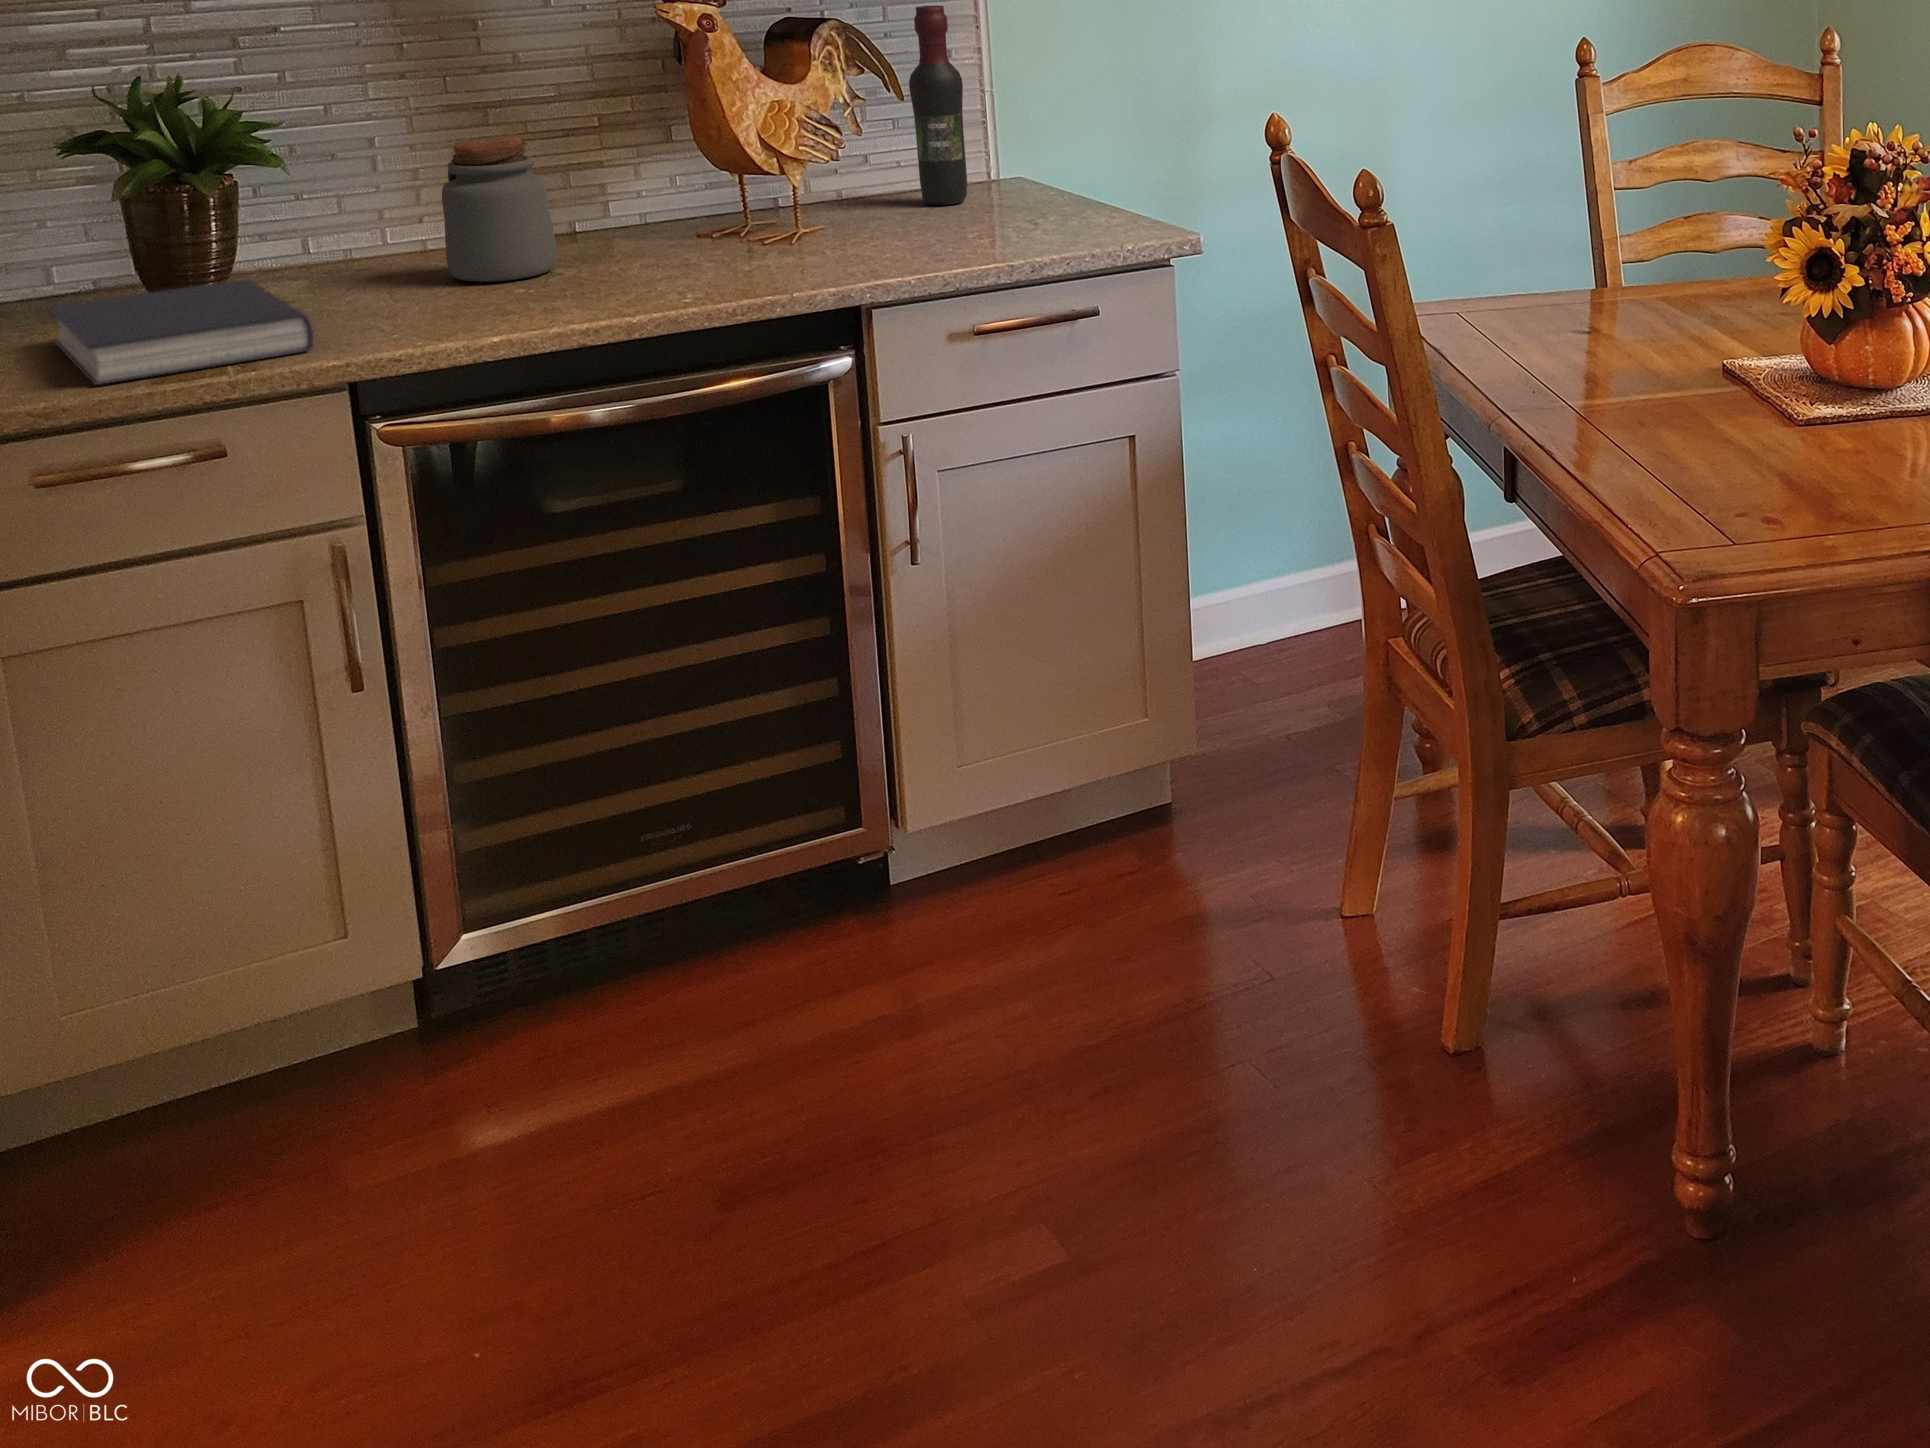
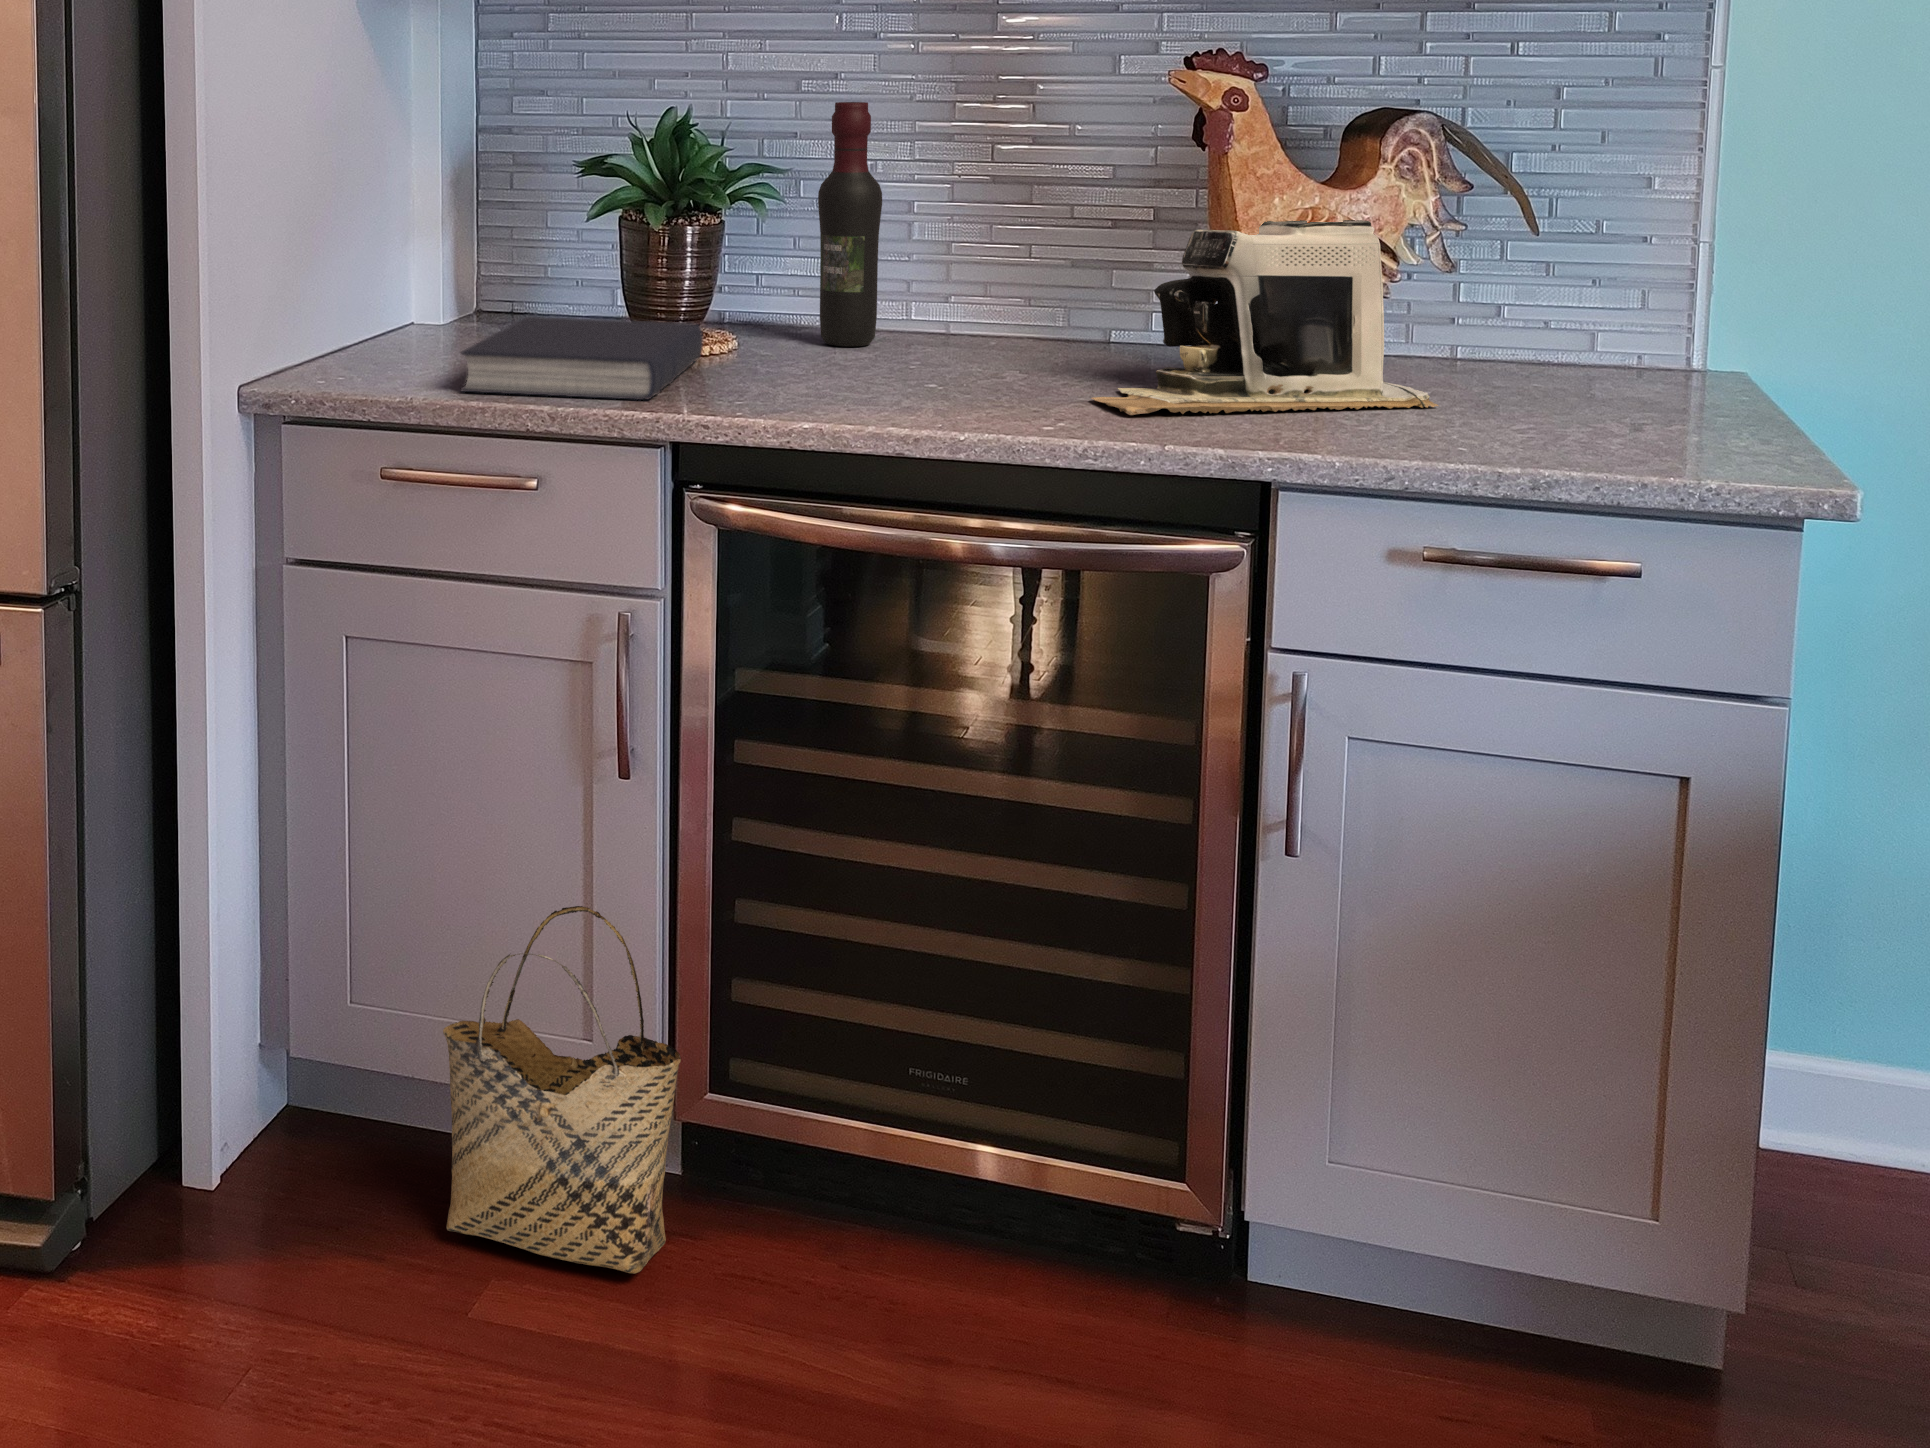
wine bottle: present [909,6,967,205] -> present [818,102,882,346]
coffee maker: none [672,105,906,279] -> present [1092,220,1438,415]
jar: present [442,137,557,282] -> none [896,212,1015,374]
woven basket: none [241,822,501,1159] -> present [443,906,681,1274]

